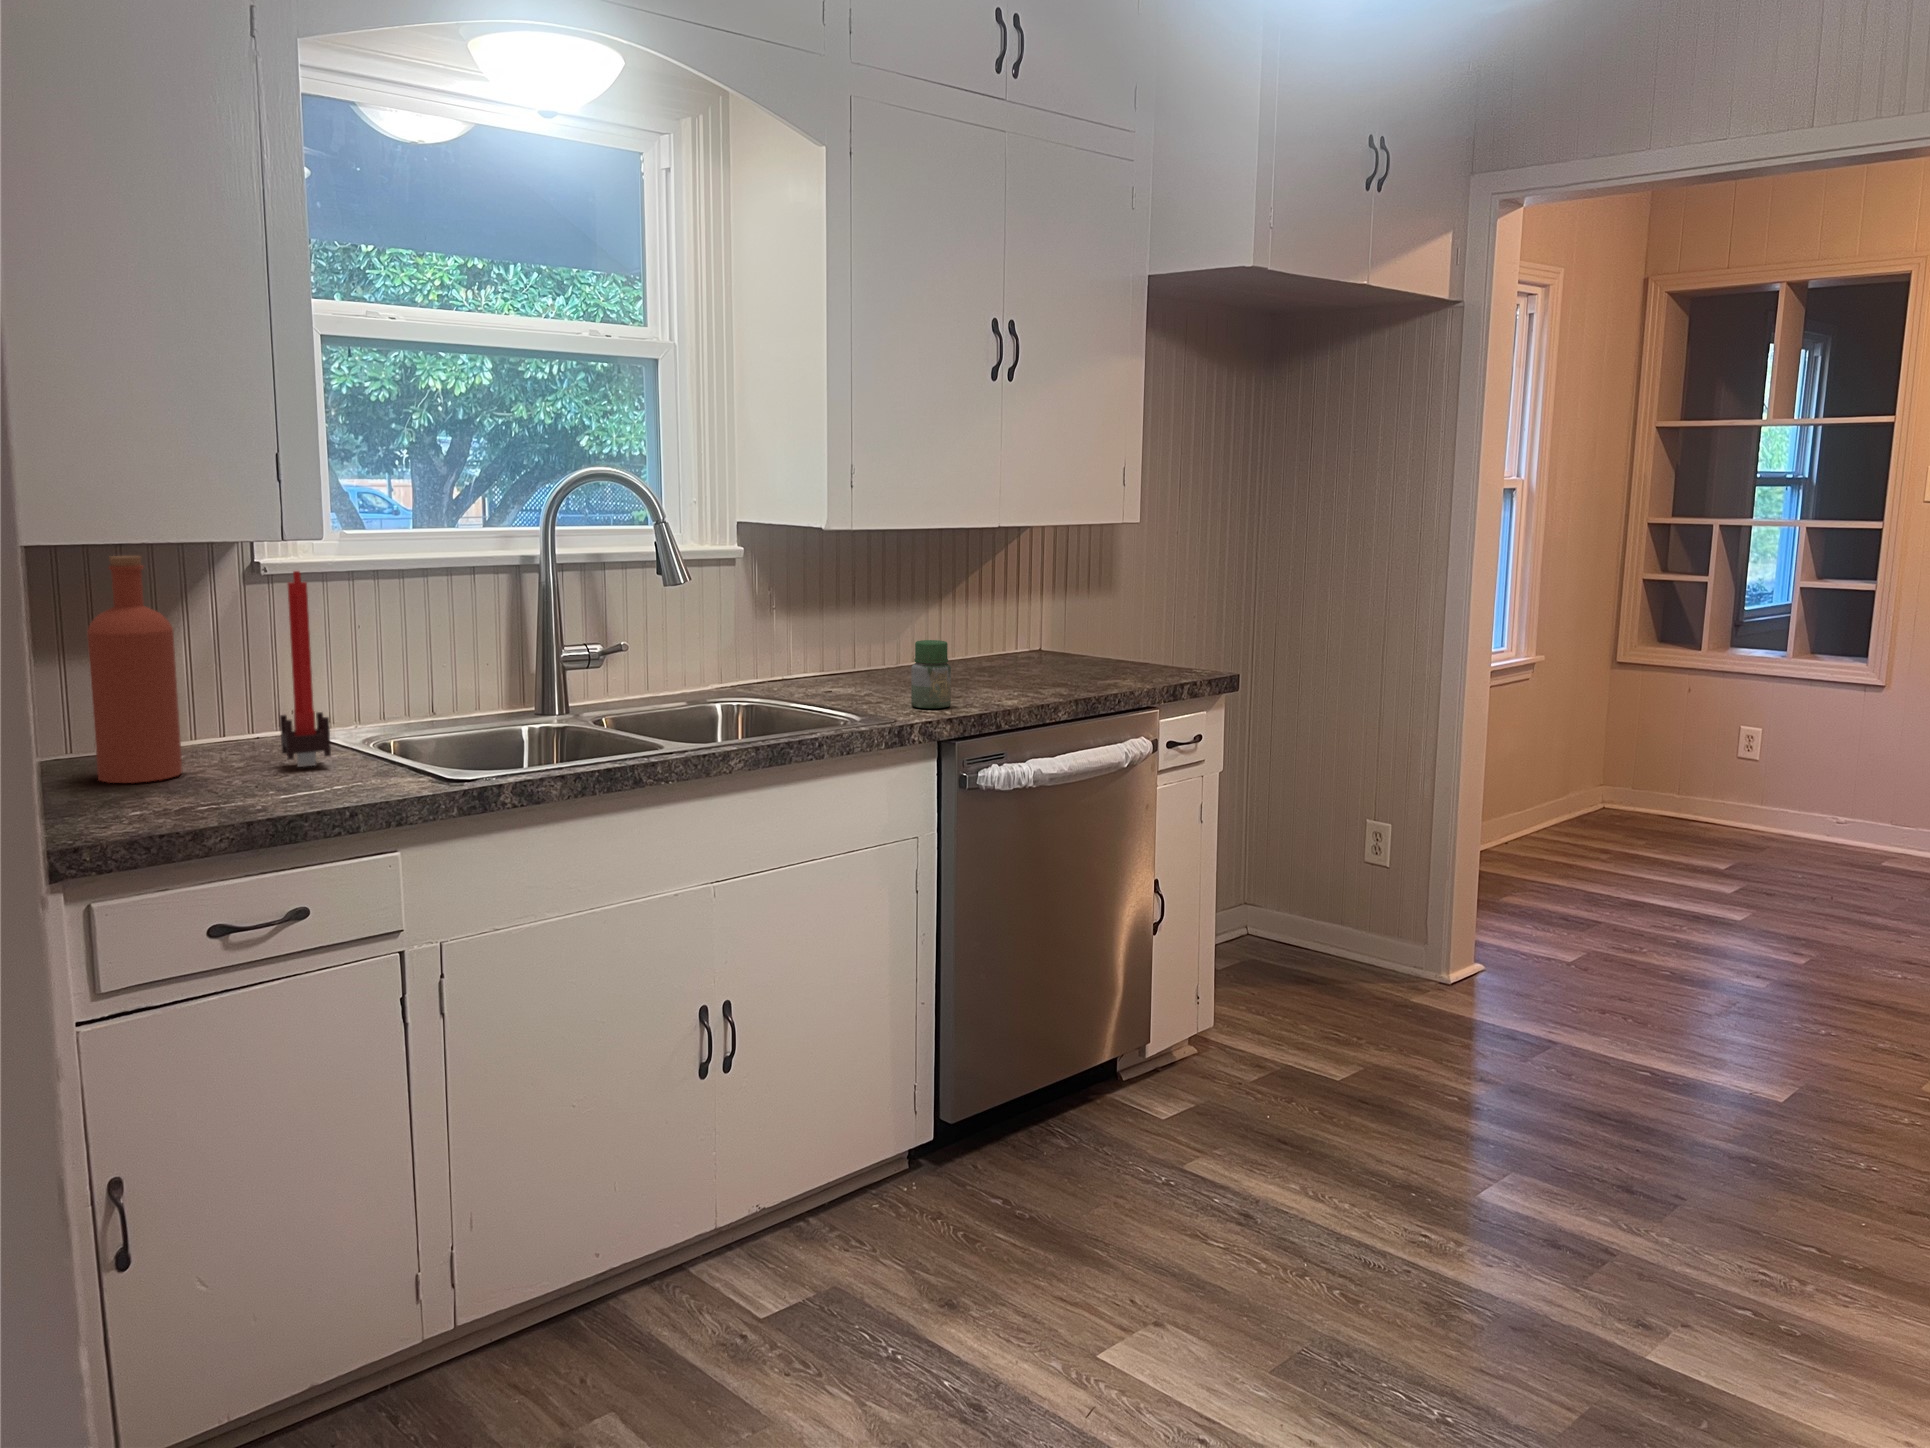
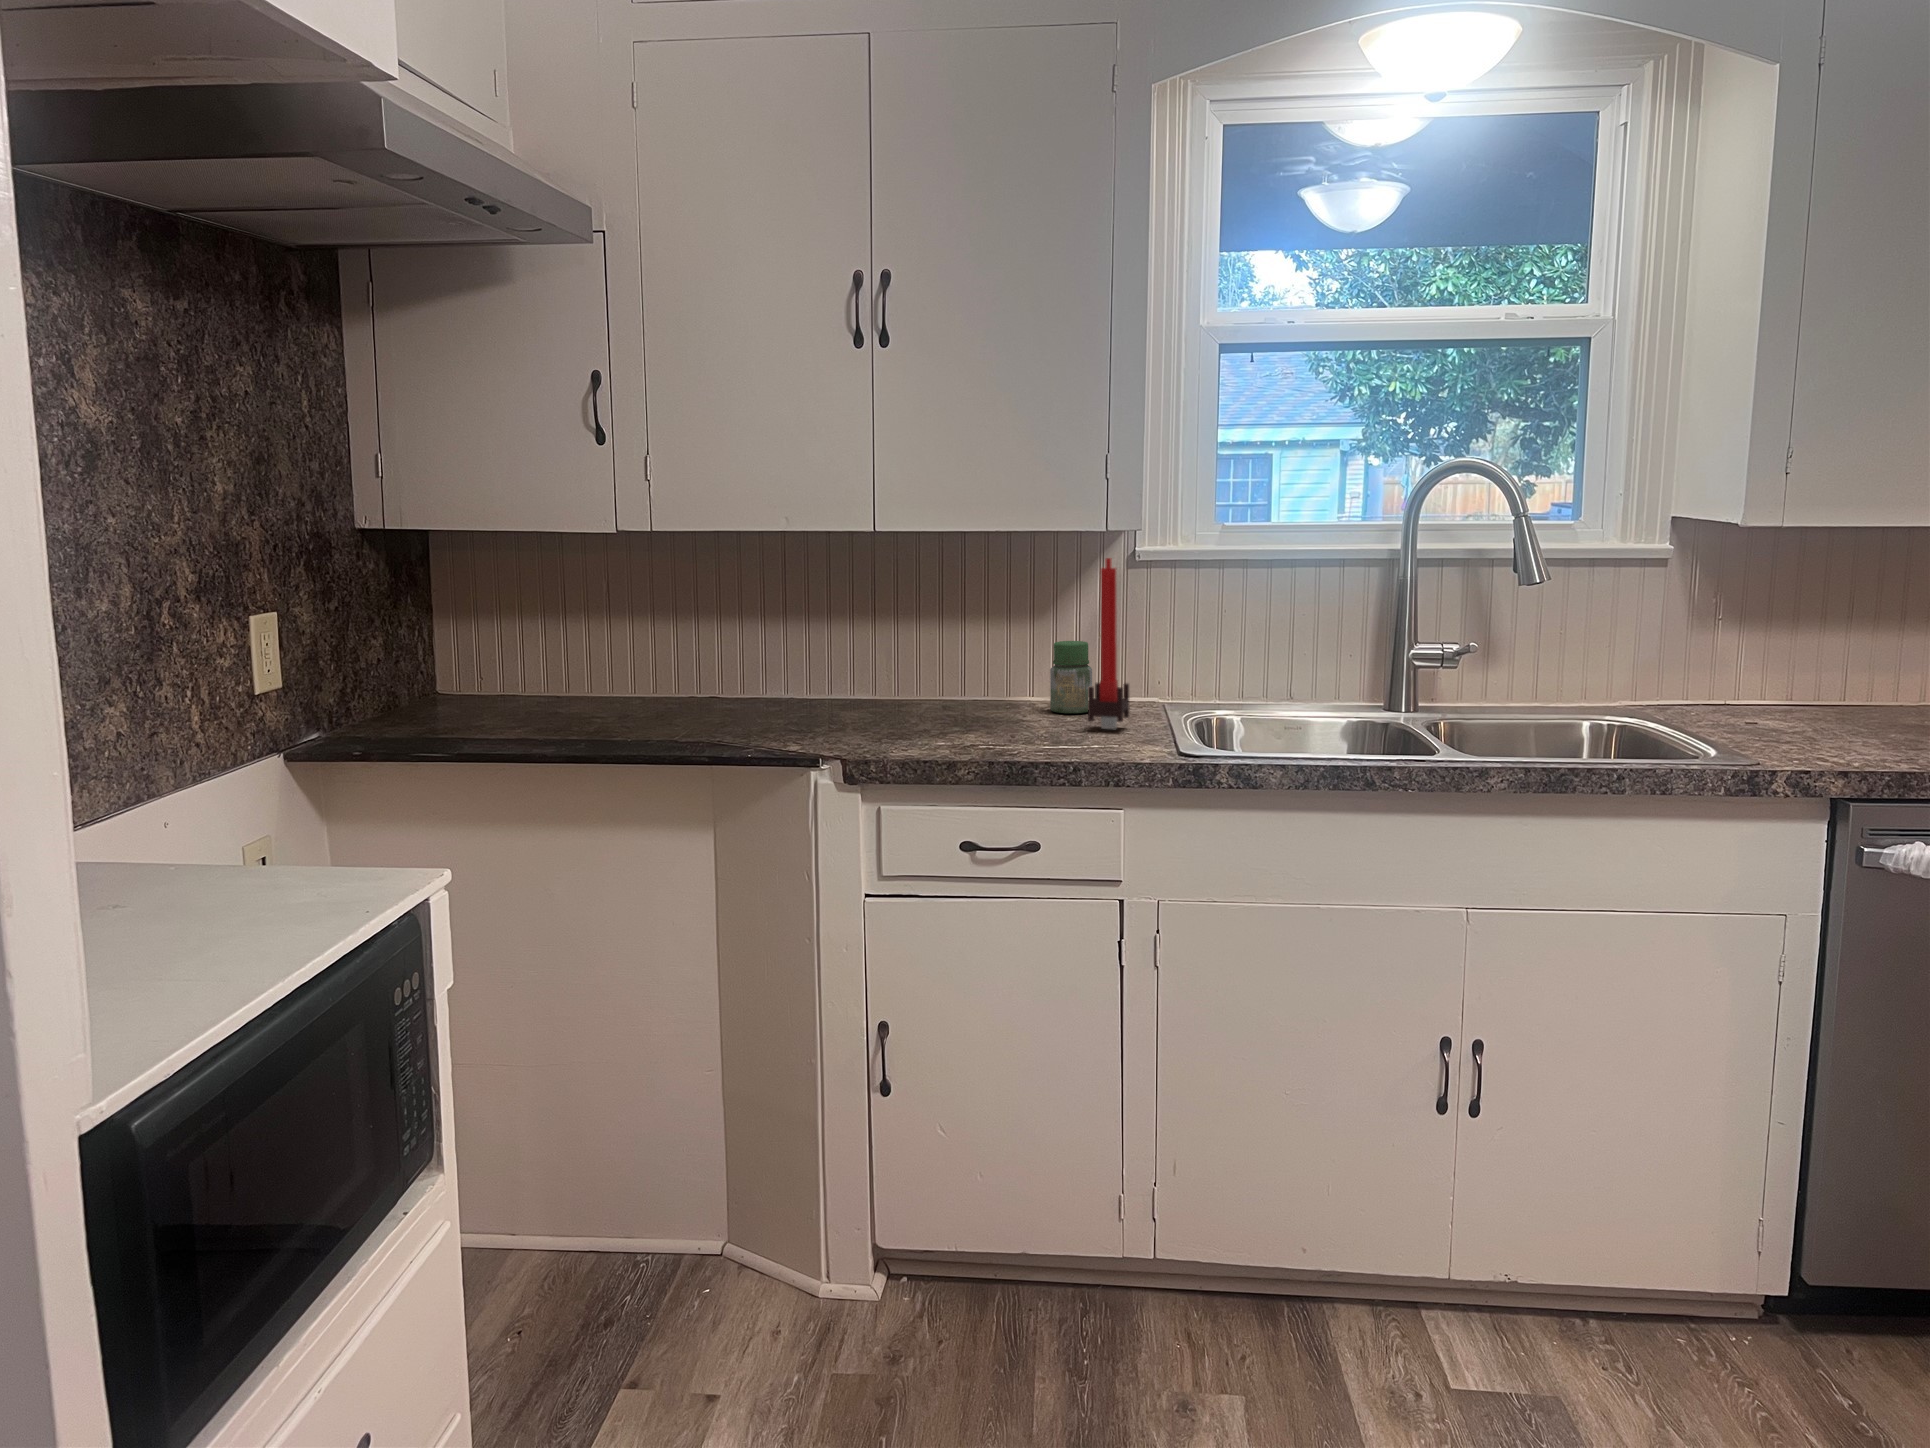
bottle: present [87,556,182,783] -> none [961,543,1022,725]
jar: present [911,640,951,708] -> present [1050,641,1092,713]

